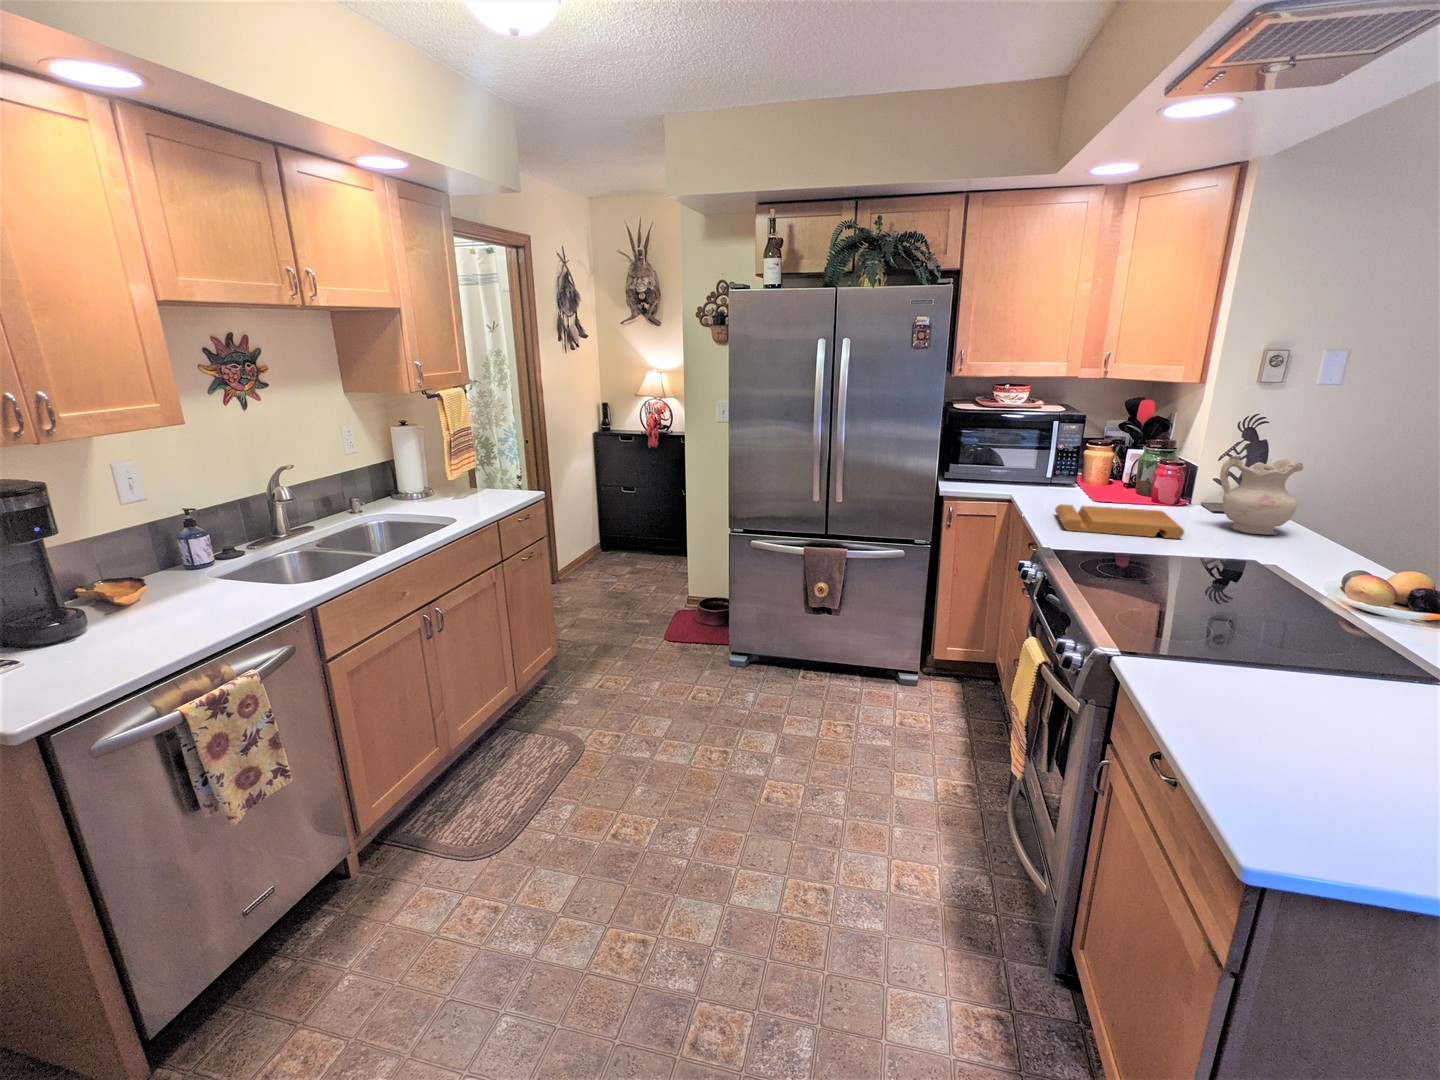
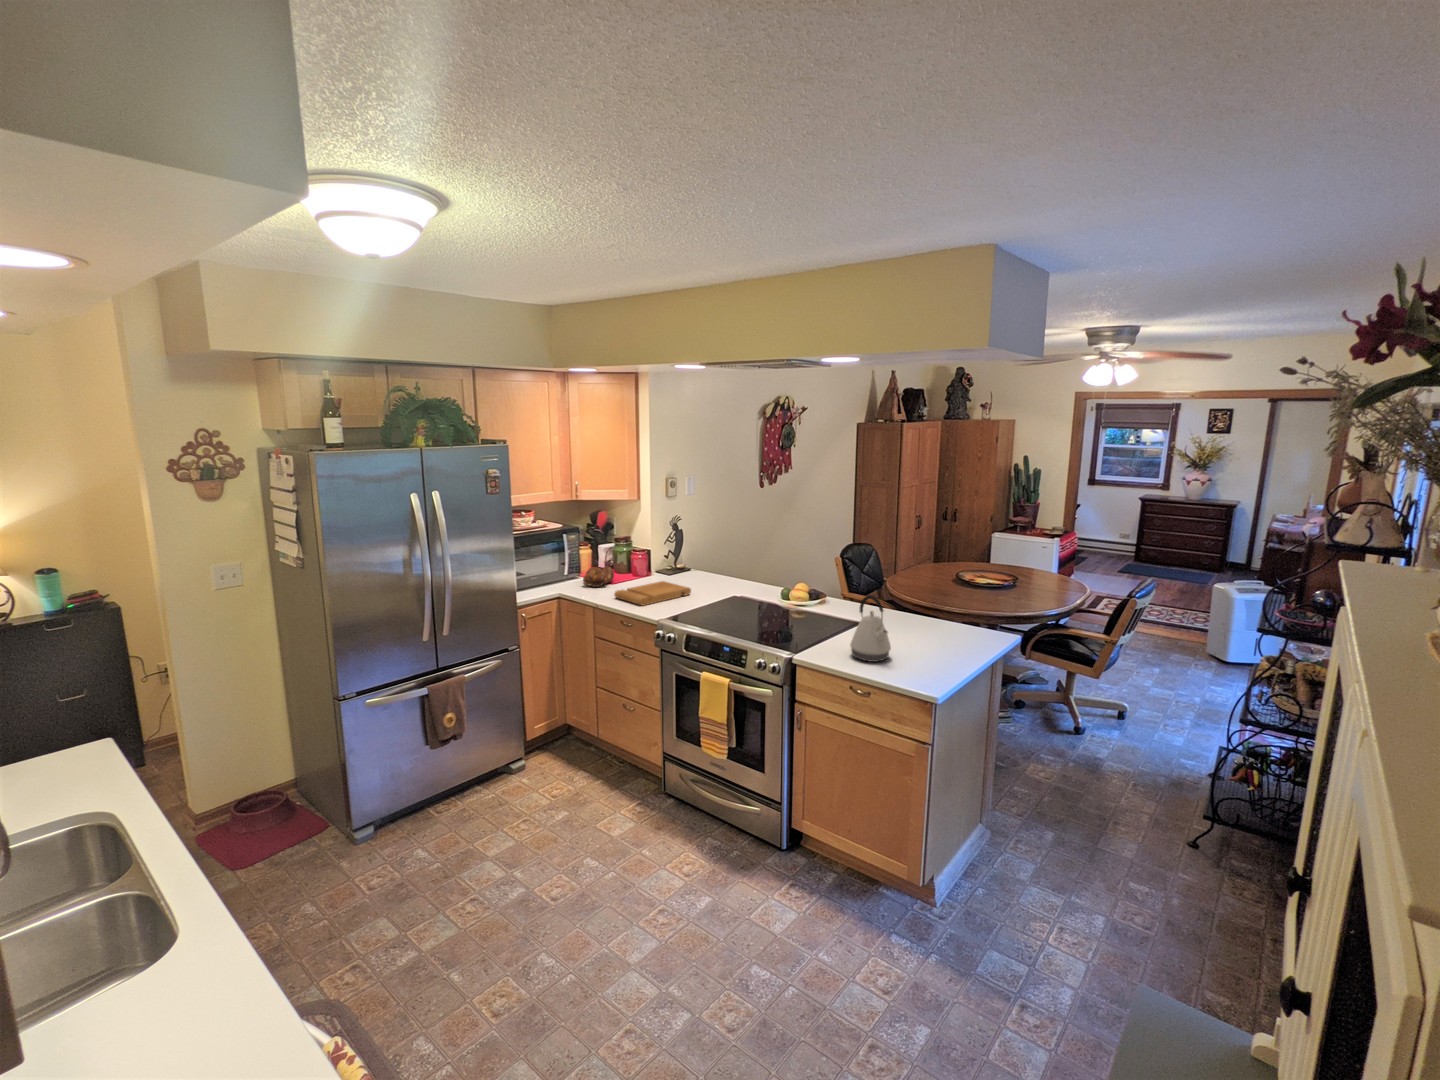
ceramic pitcher: present [1220,456,1303,535] -> none [683,539,716,584]
bread loaf: none [1053,473,1118,500] -> present [583,567,614,587]
kettle: none [1231,592,1357,758] -> present [850,595,891,662]

